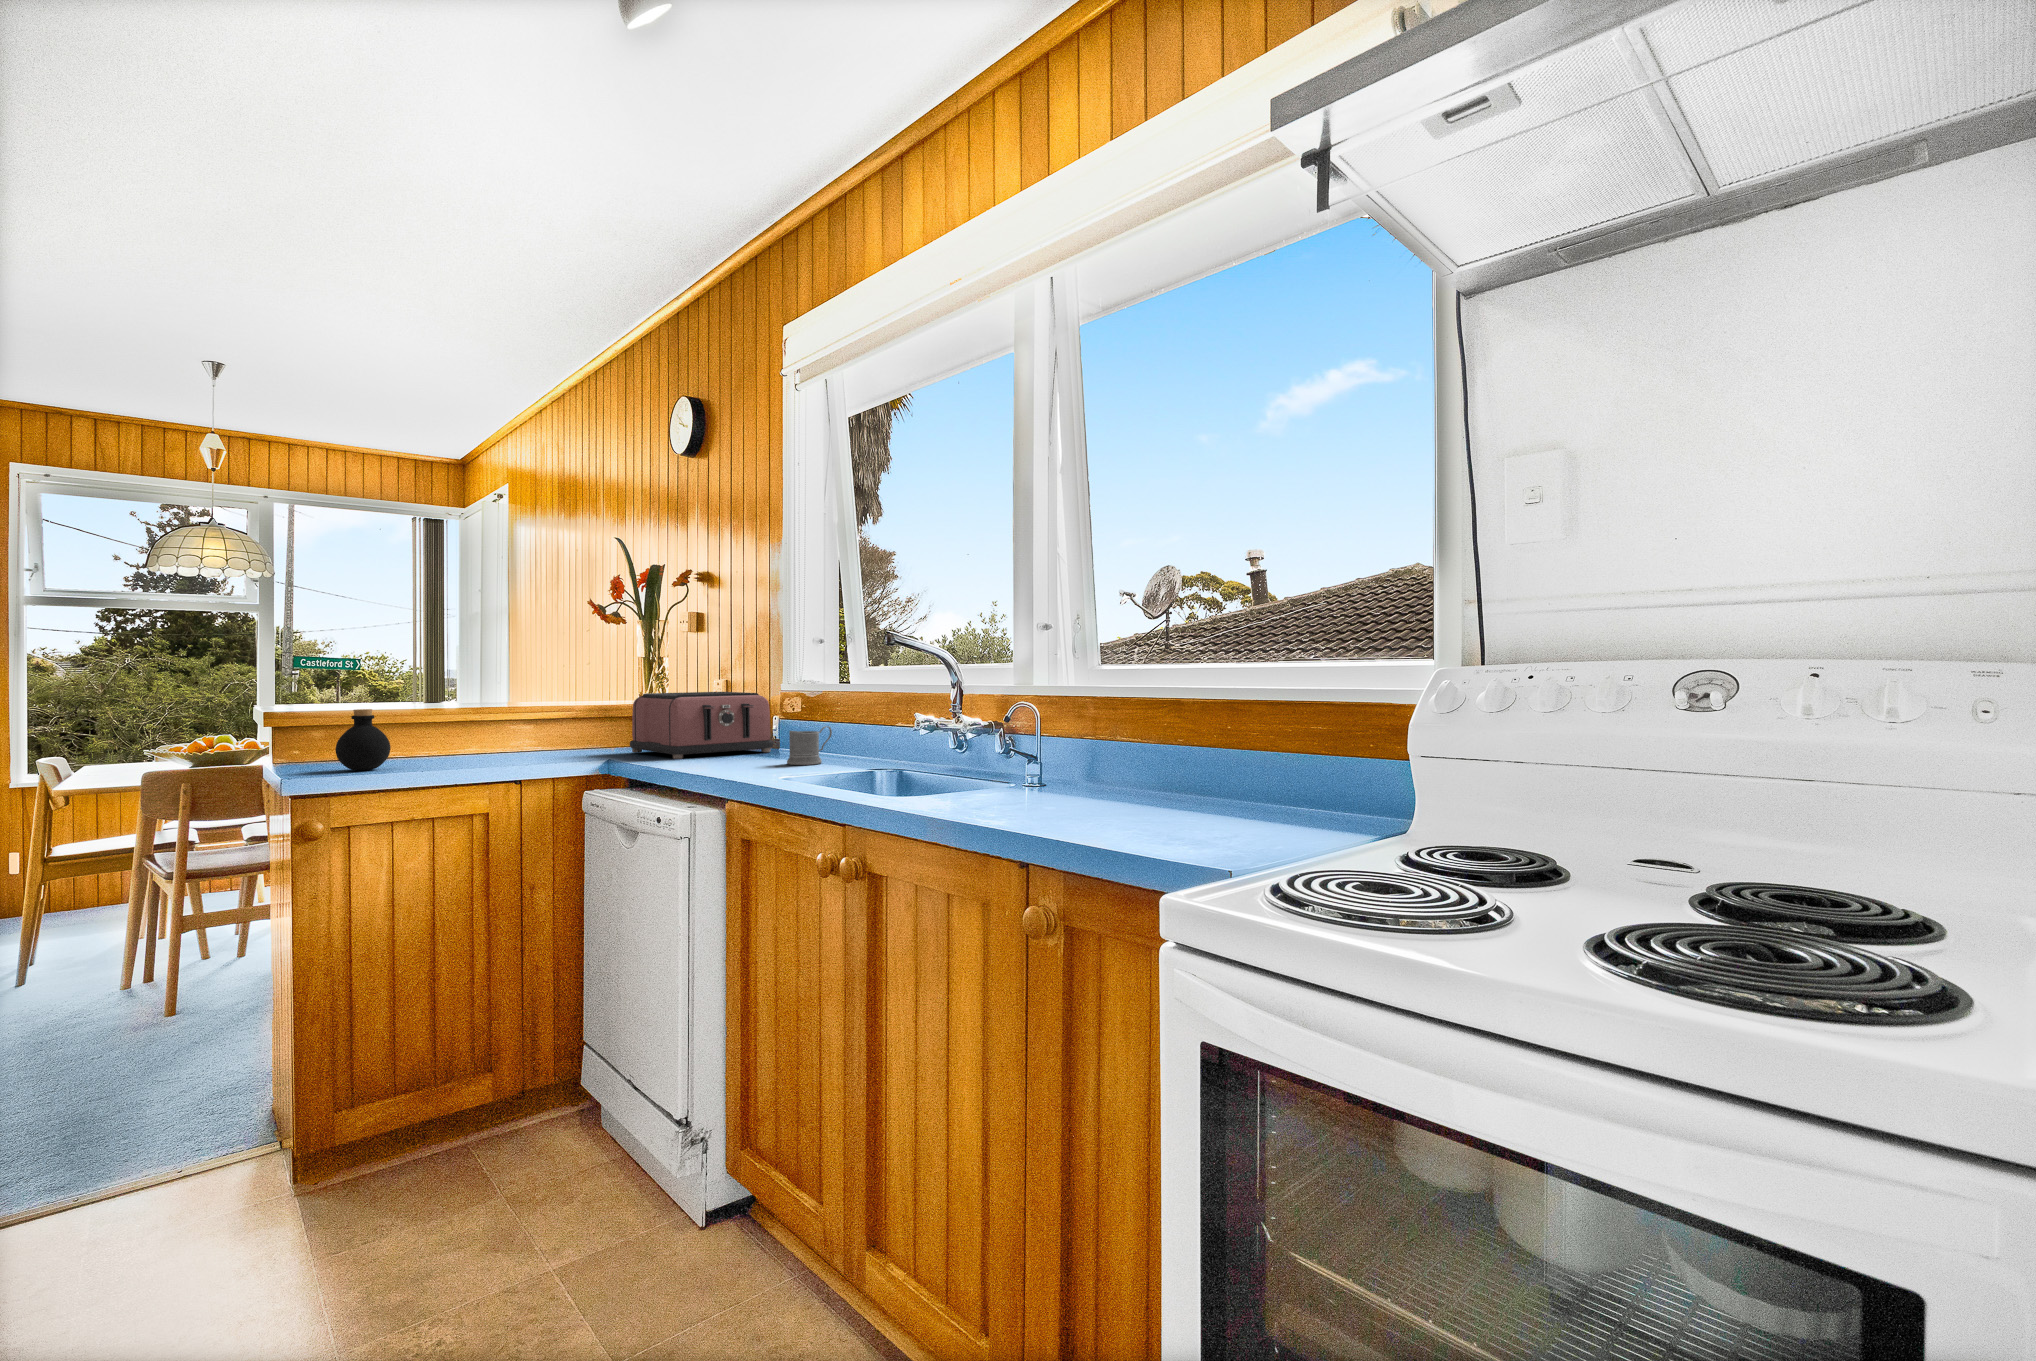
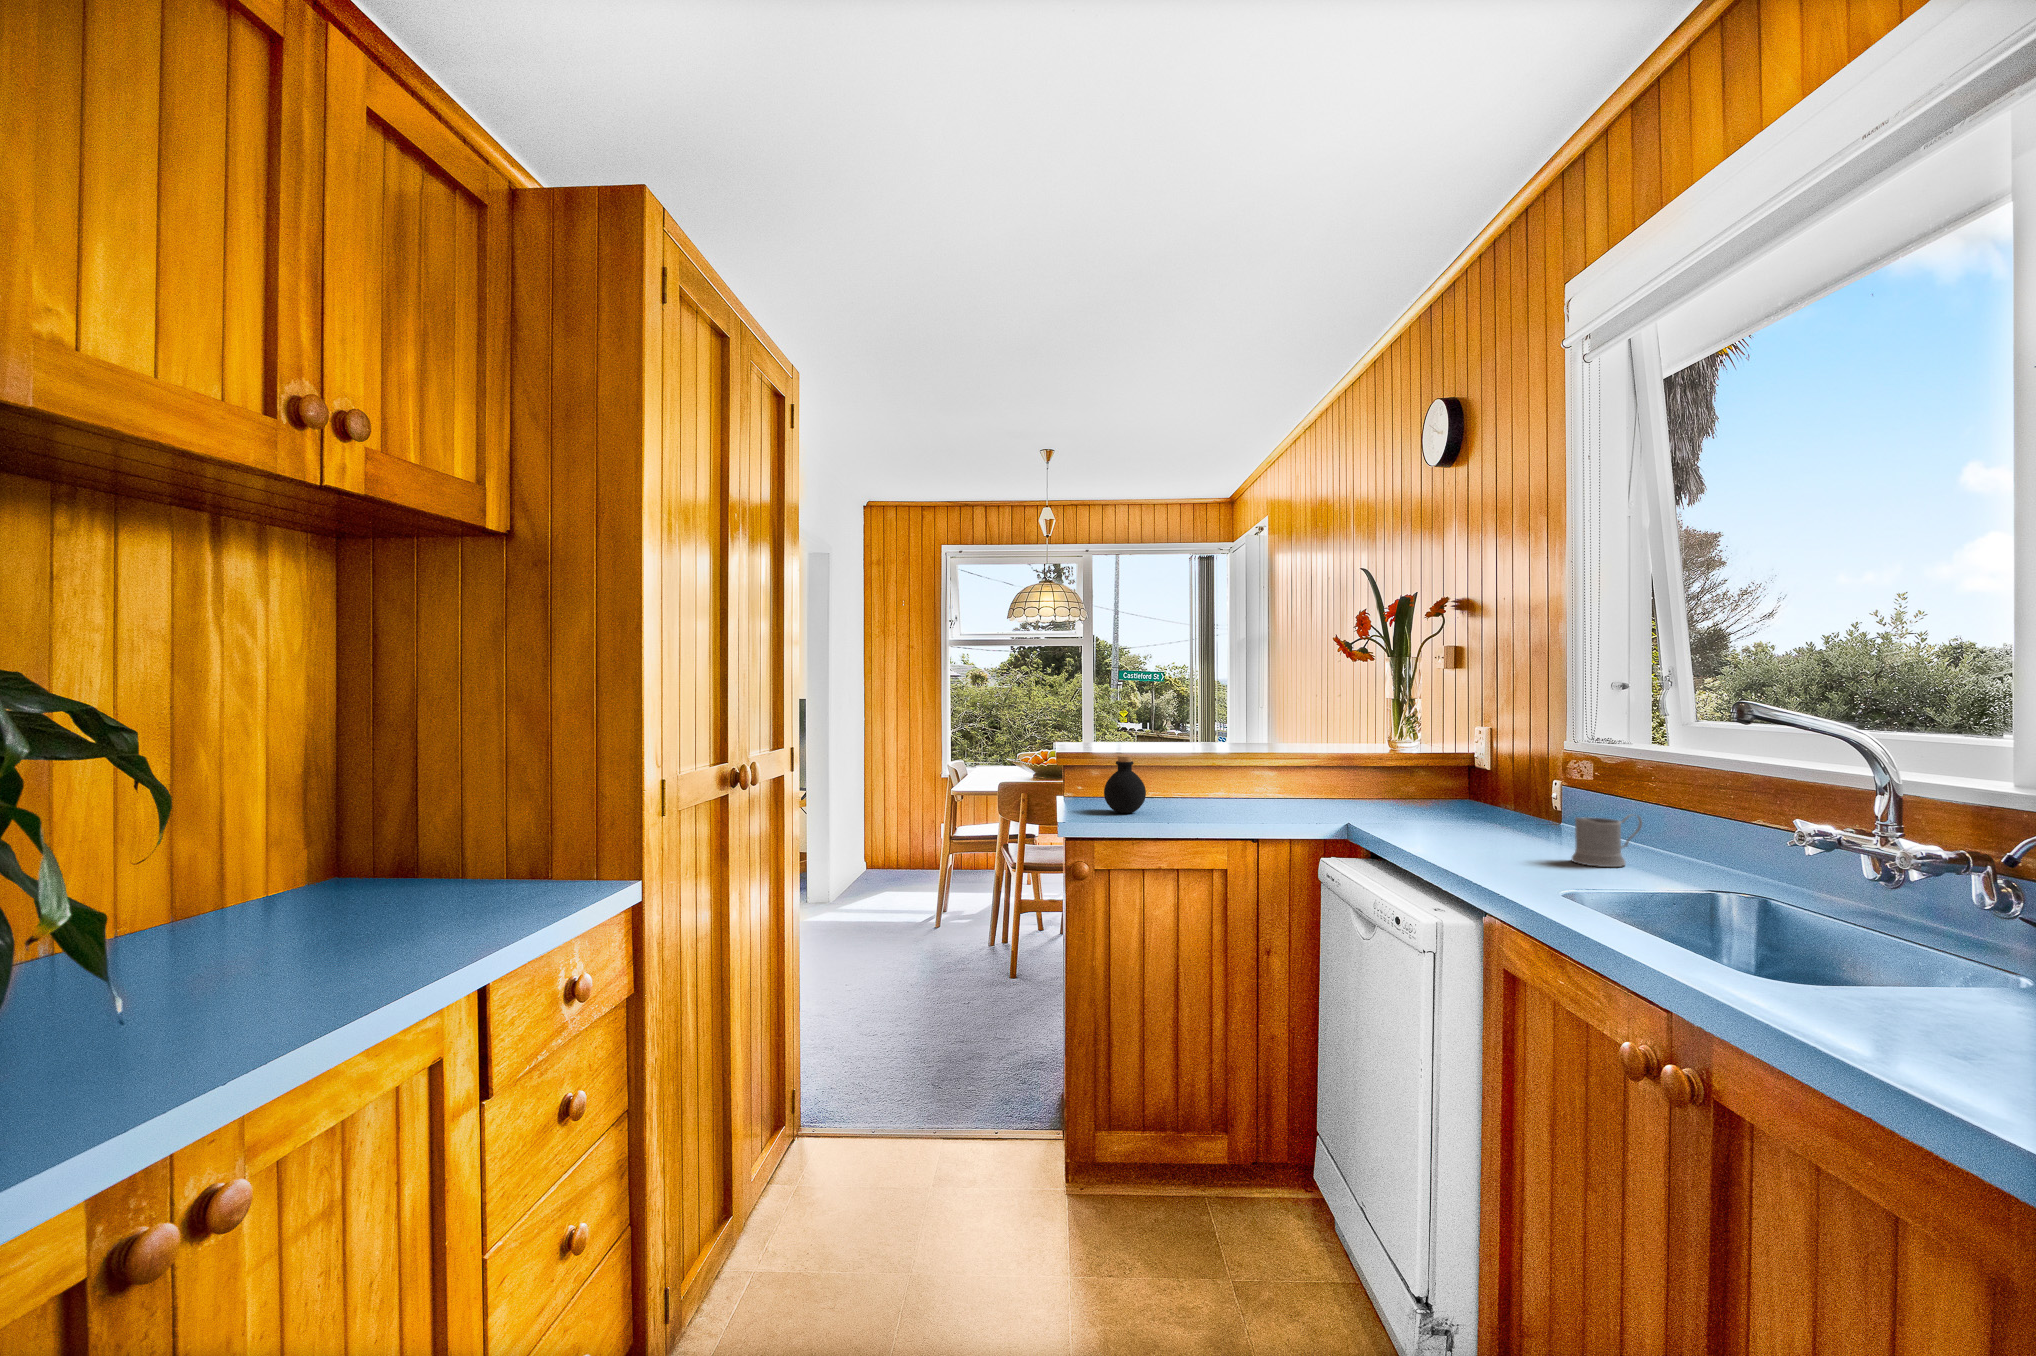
toaster: present [630,692,773,759] -> none [1372,746,1552,830]

